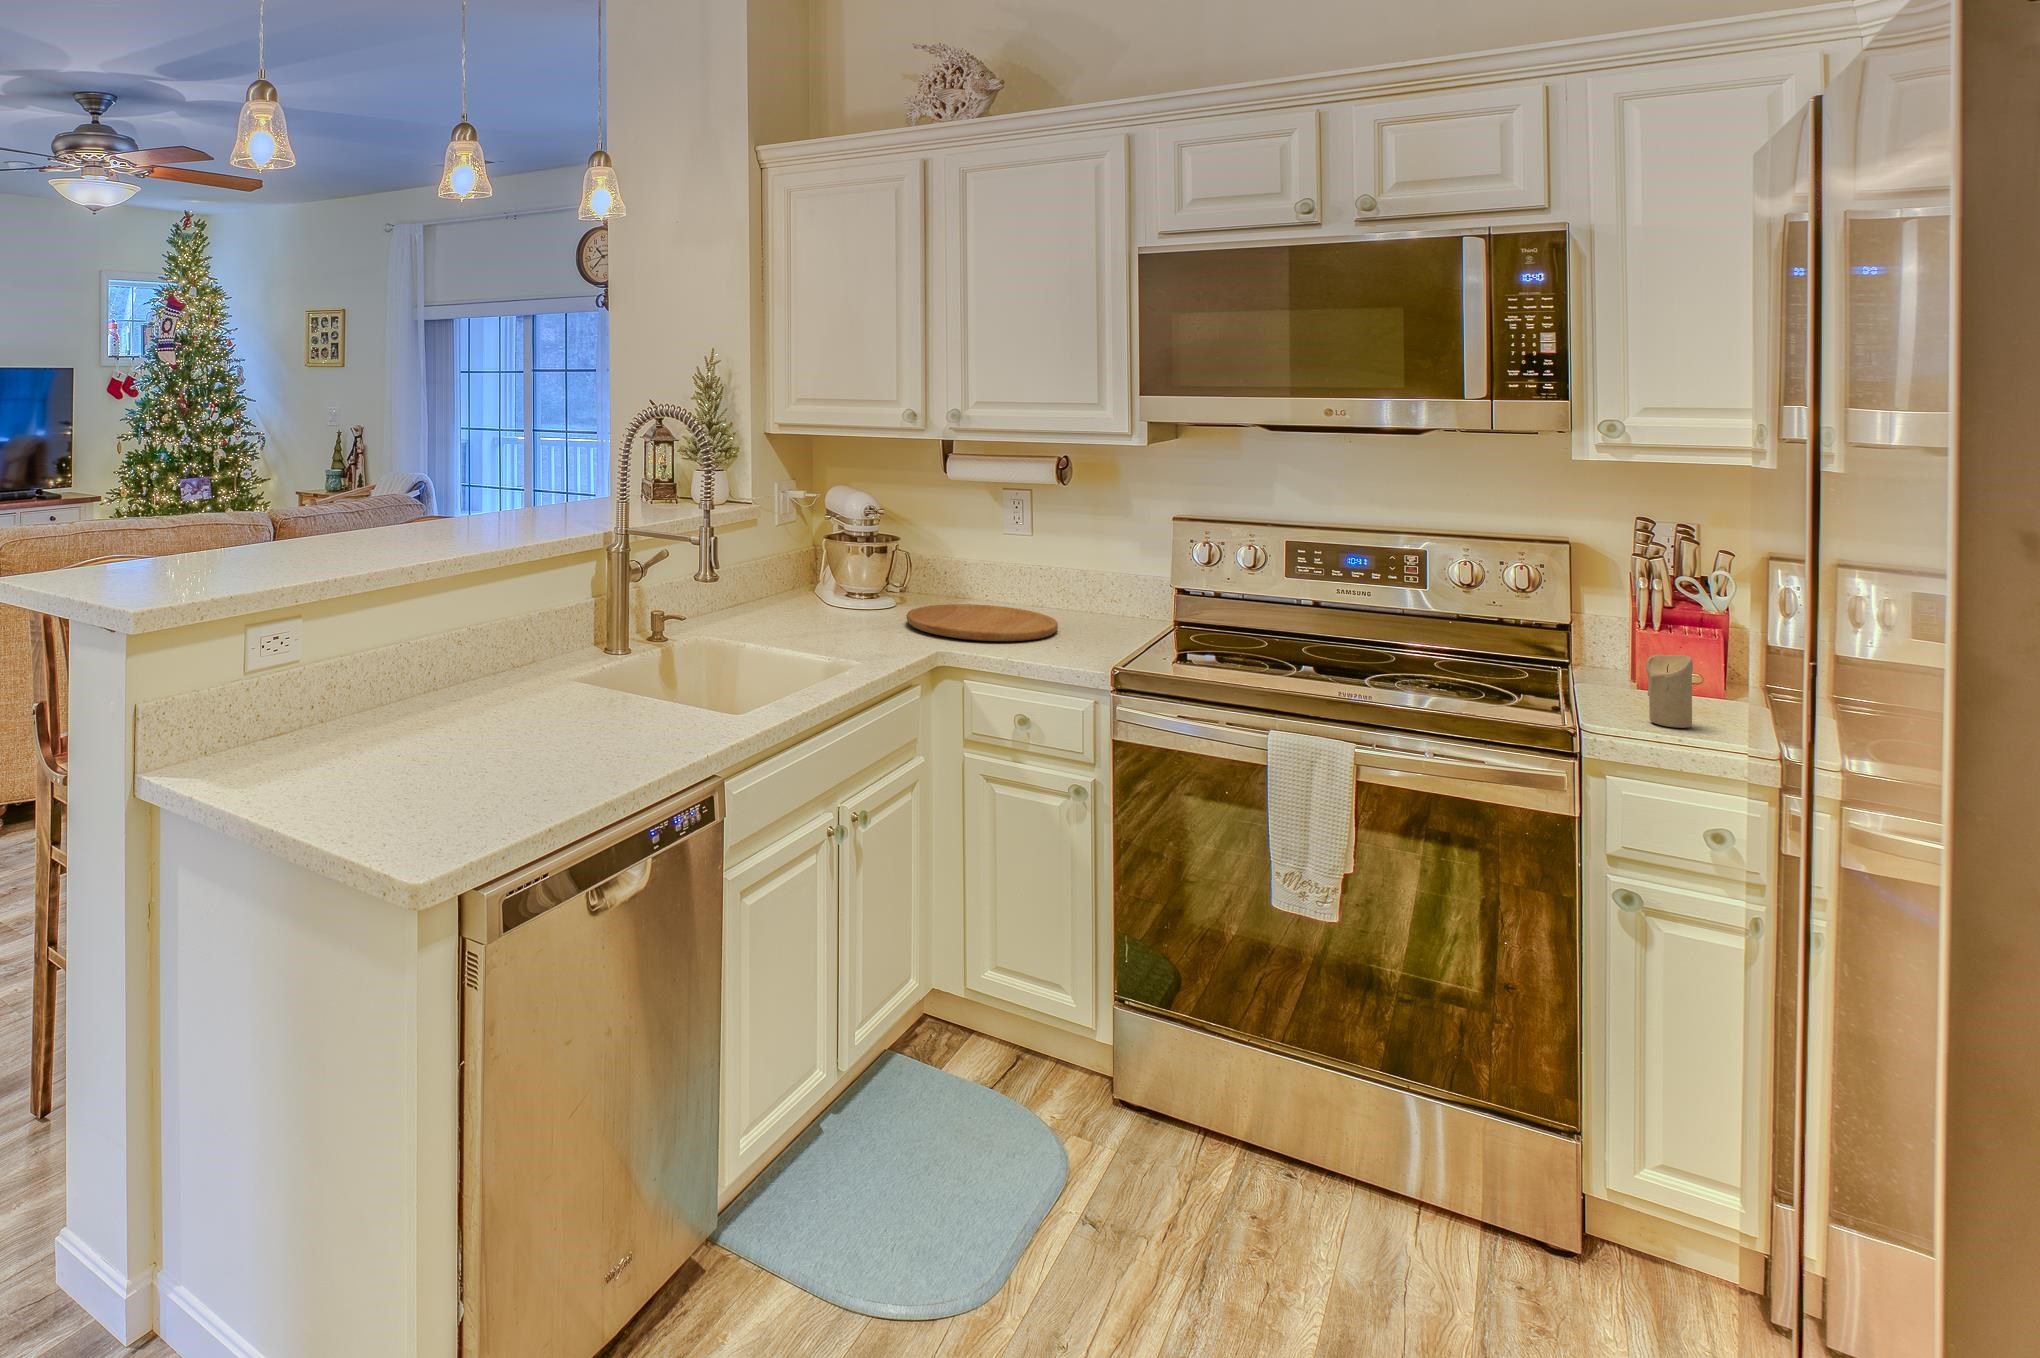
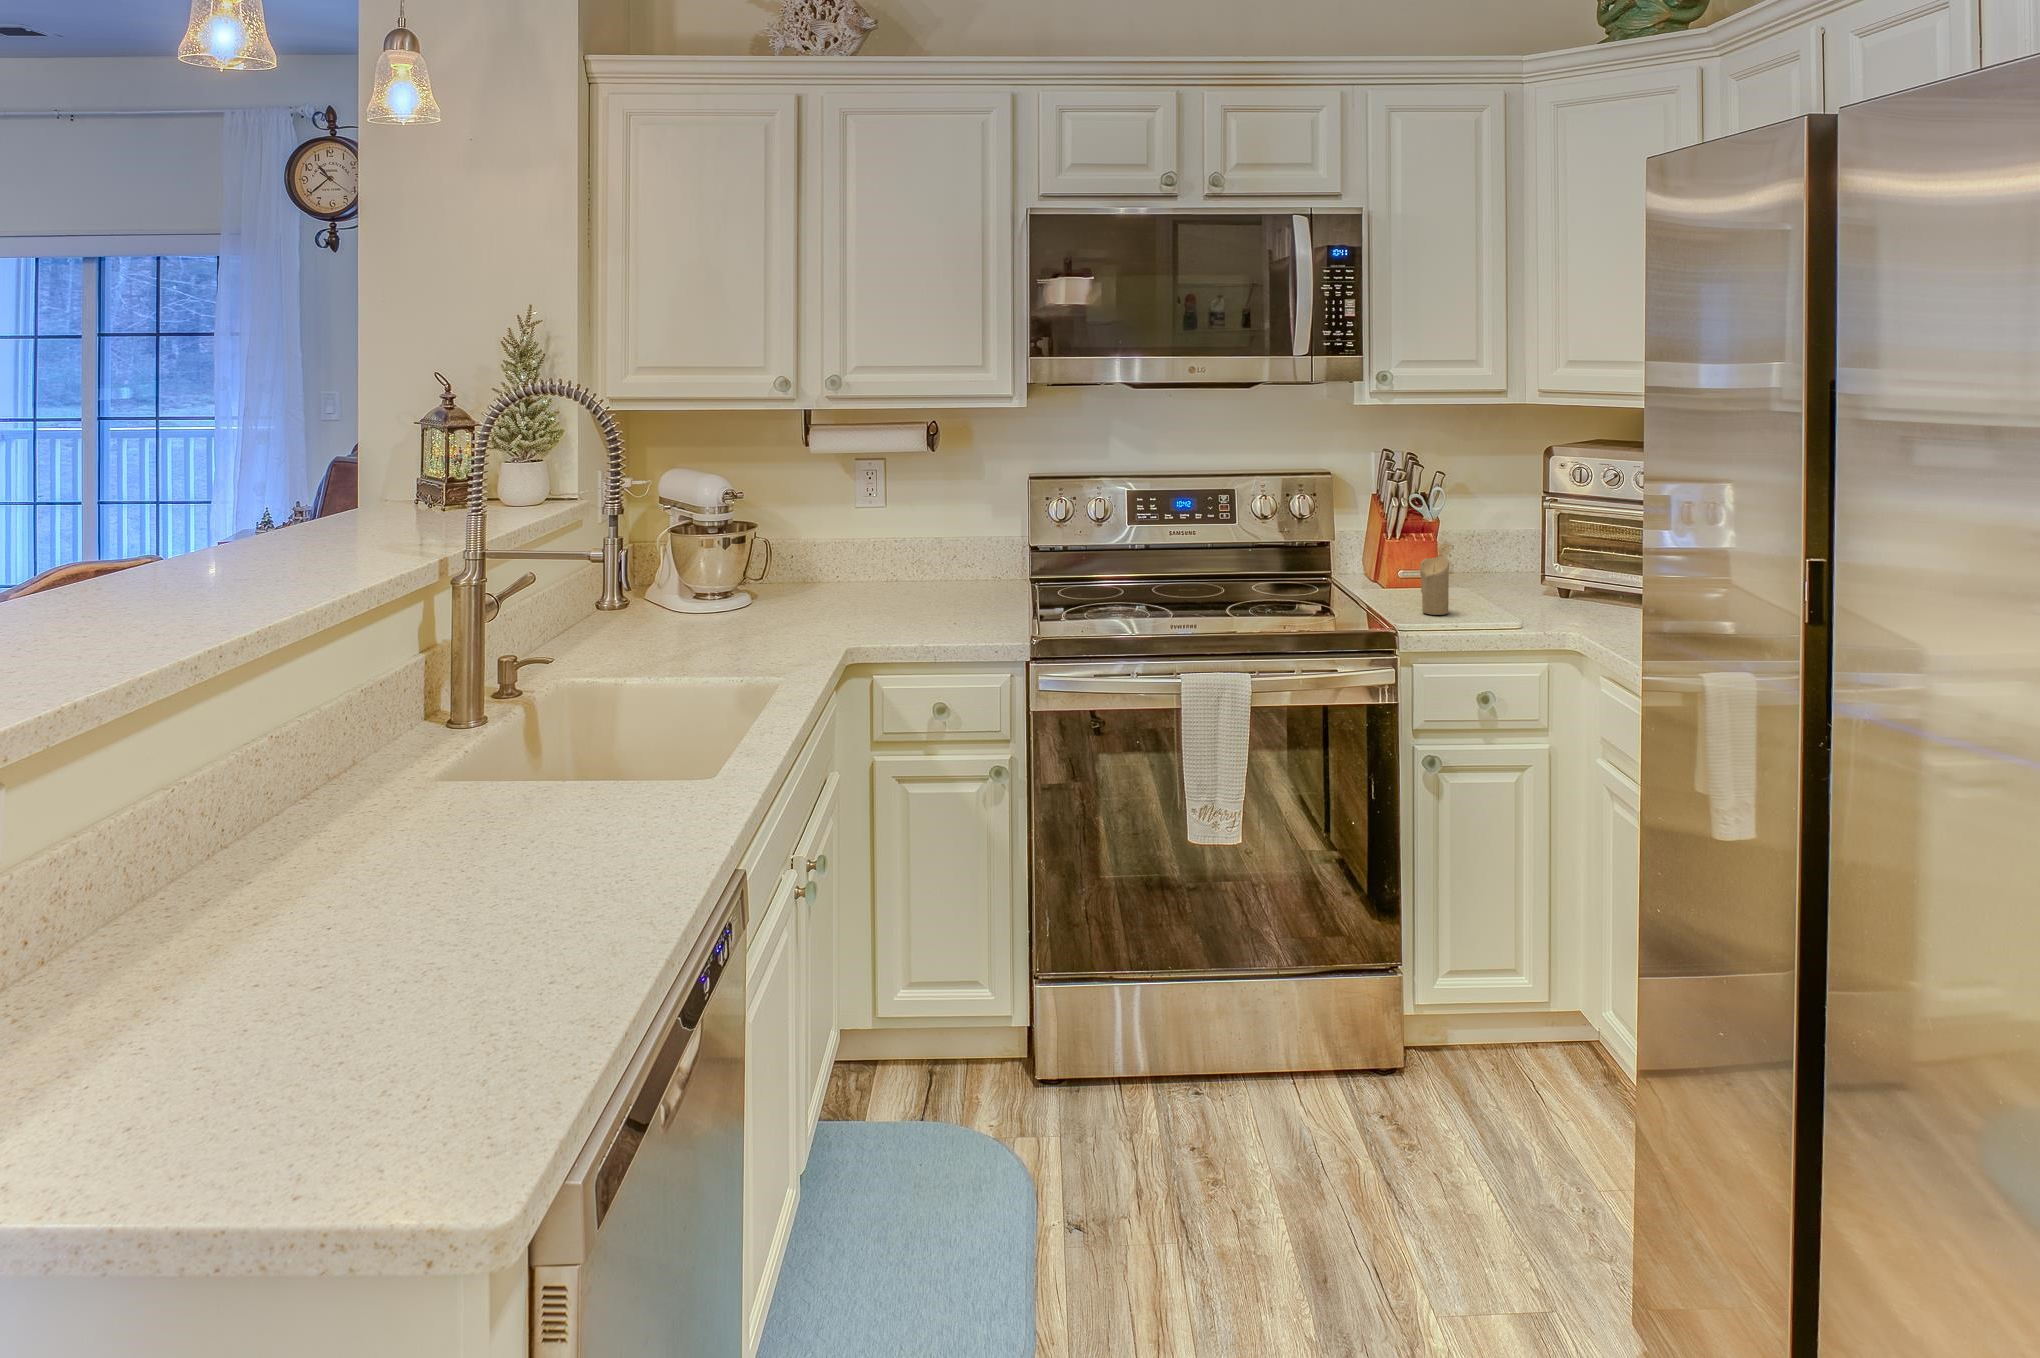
cutting board: present [906,604,1058,641] -> none [784,588,944,629]

